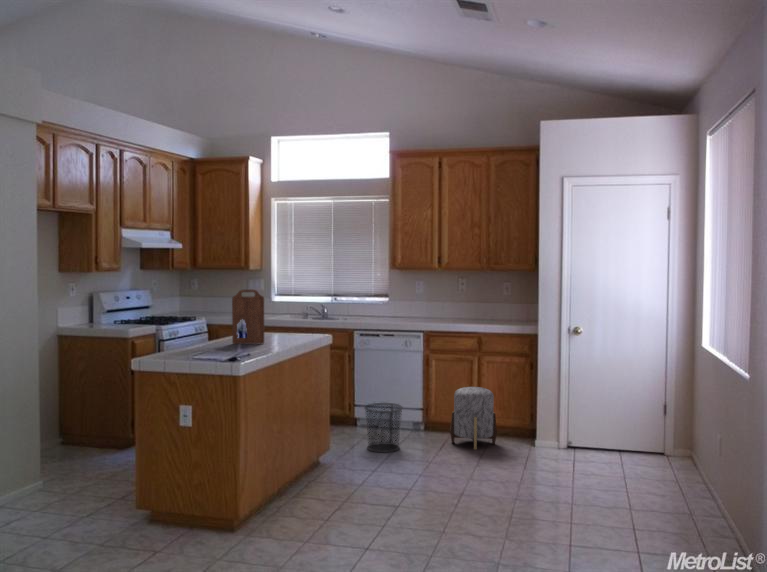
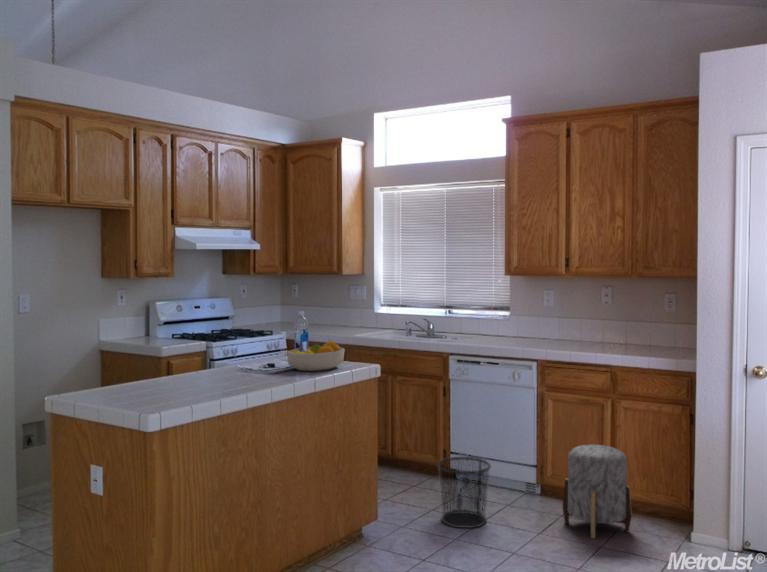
cutting board: present [232,289,264,344] -> none [229,303,268,375]
fruit bowl: none [269,318,309,341] -> present [287,340,345,371]

